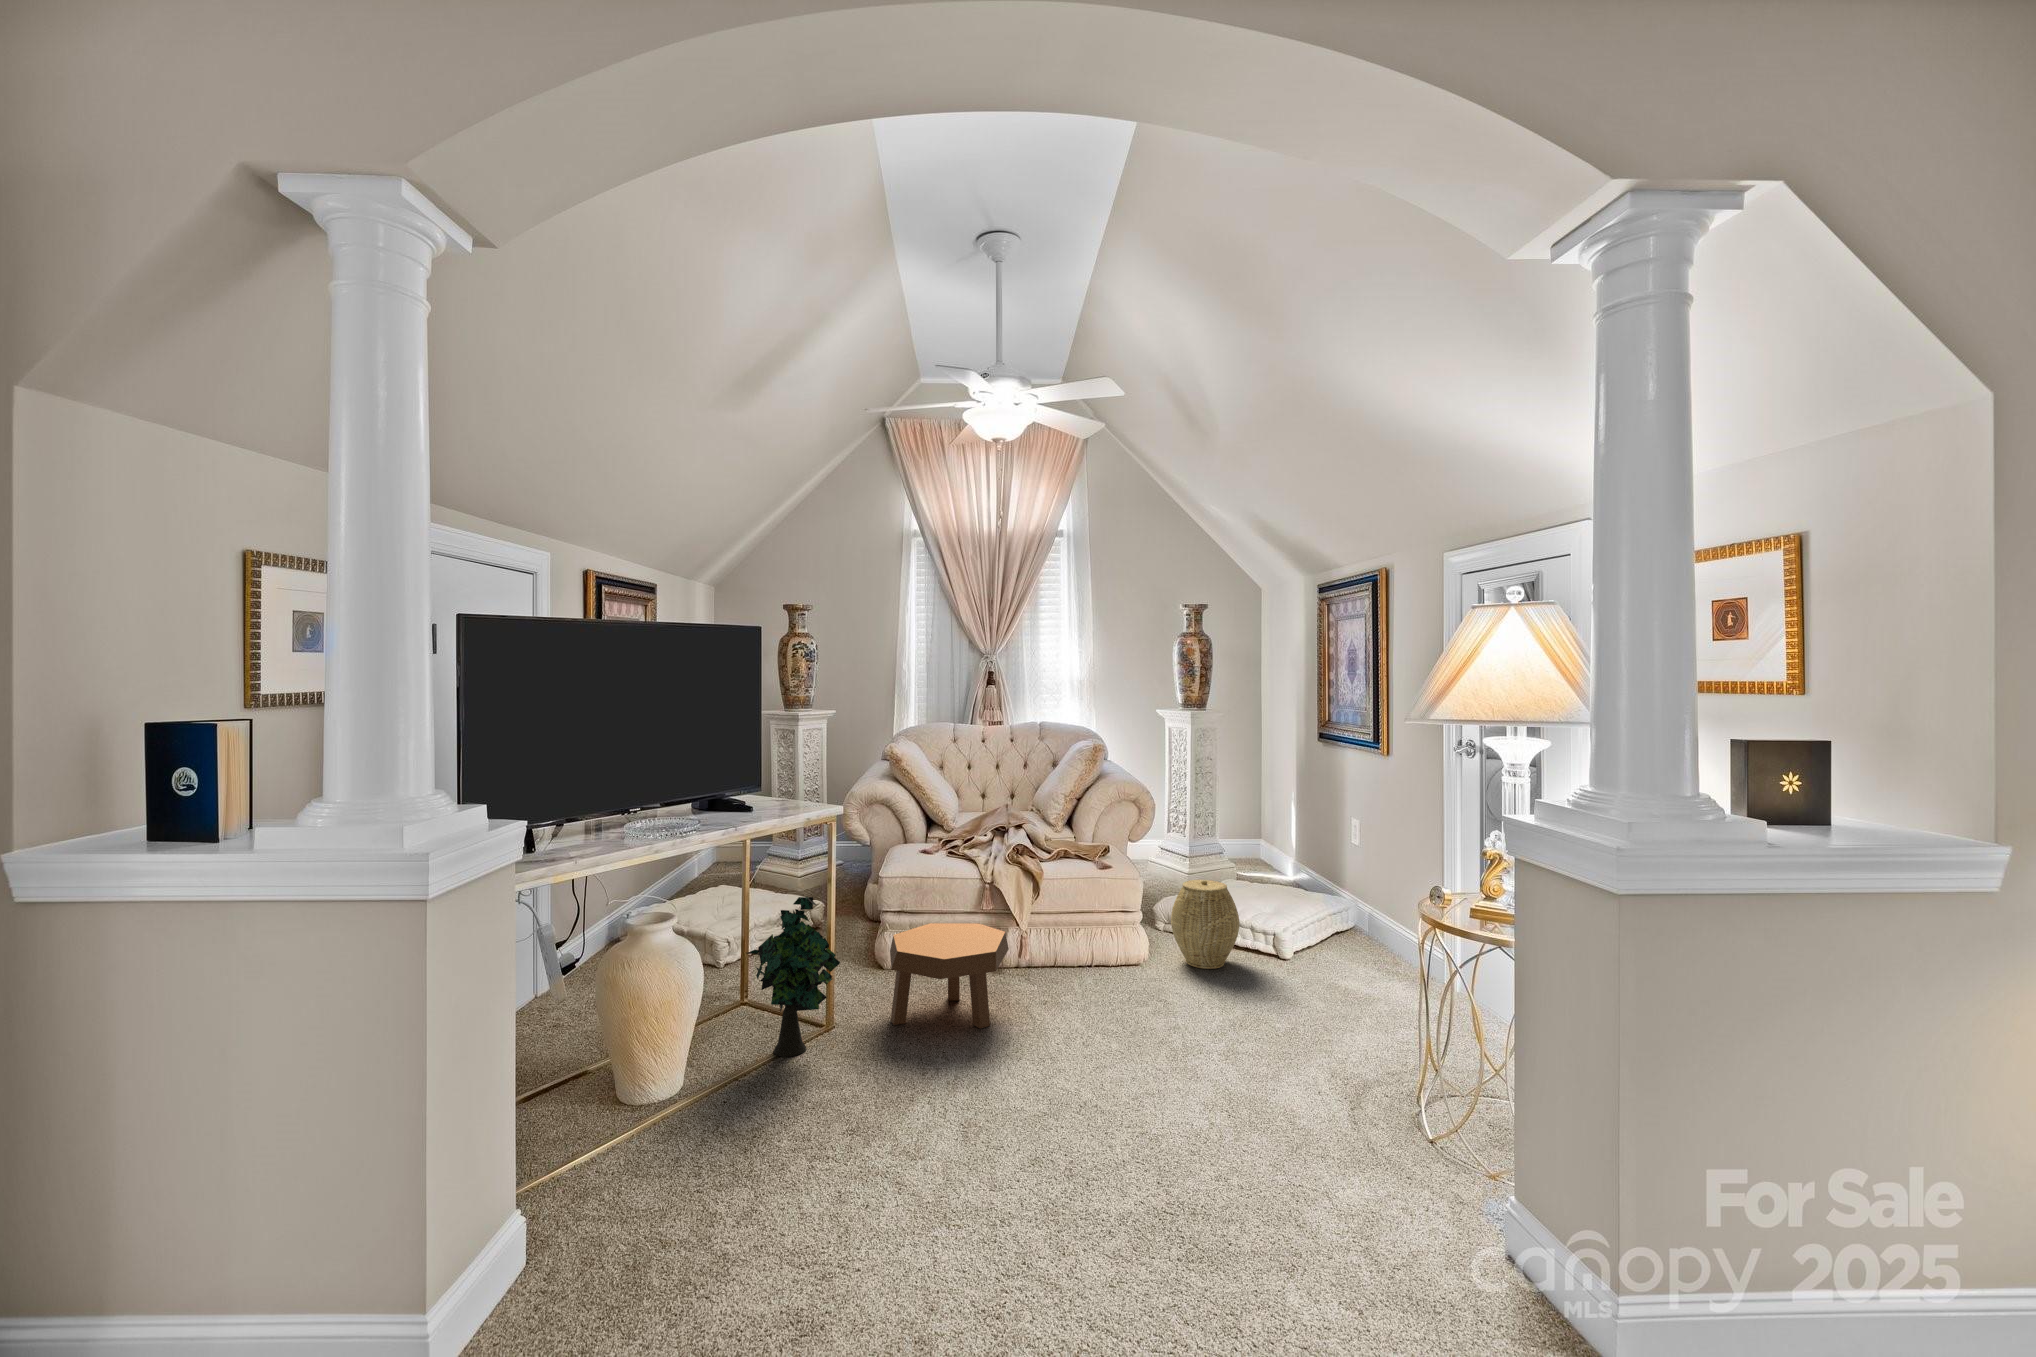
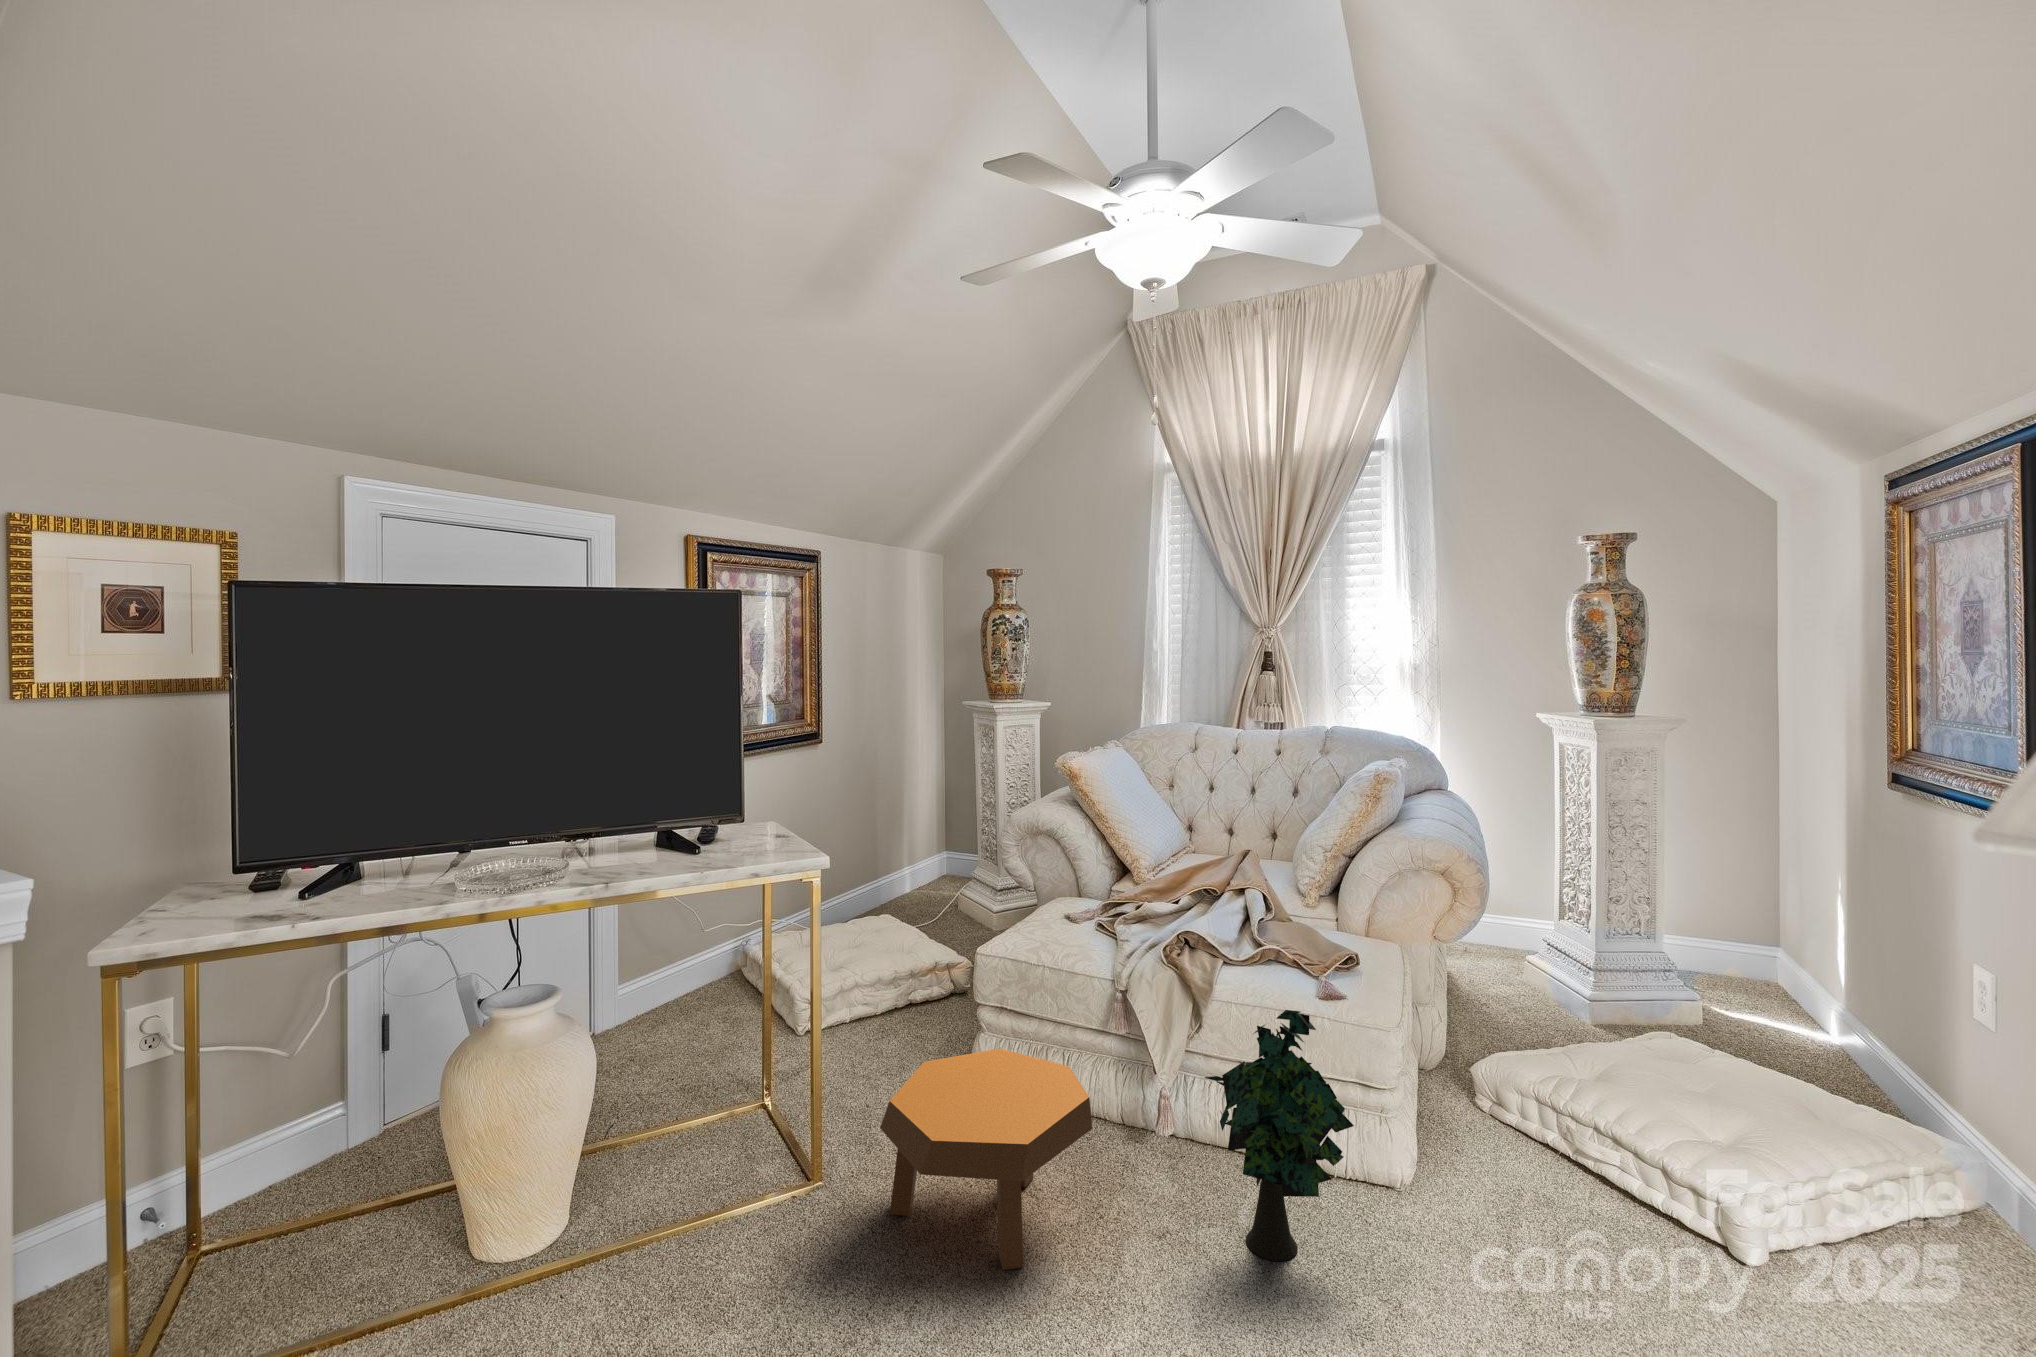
woven basket: present [1171,880,1239,969] -> none [1463,1050,1616,1244]
decorative plant: present [747,897,840,1057] -> present [1205,1010,1354,1261]

